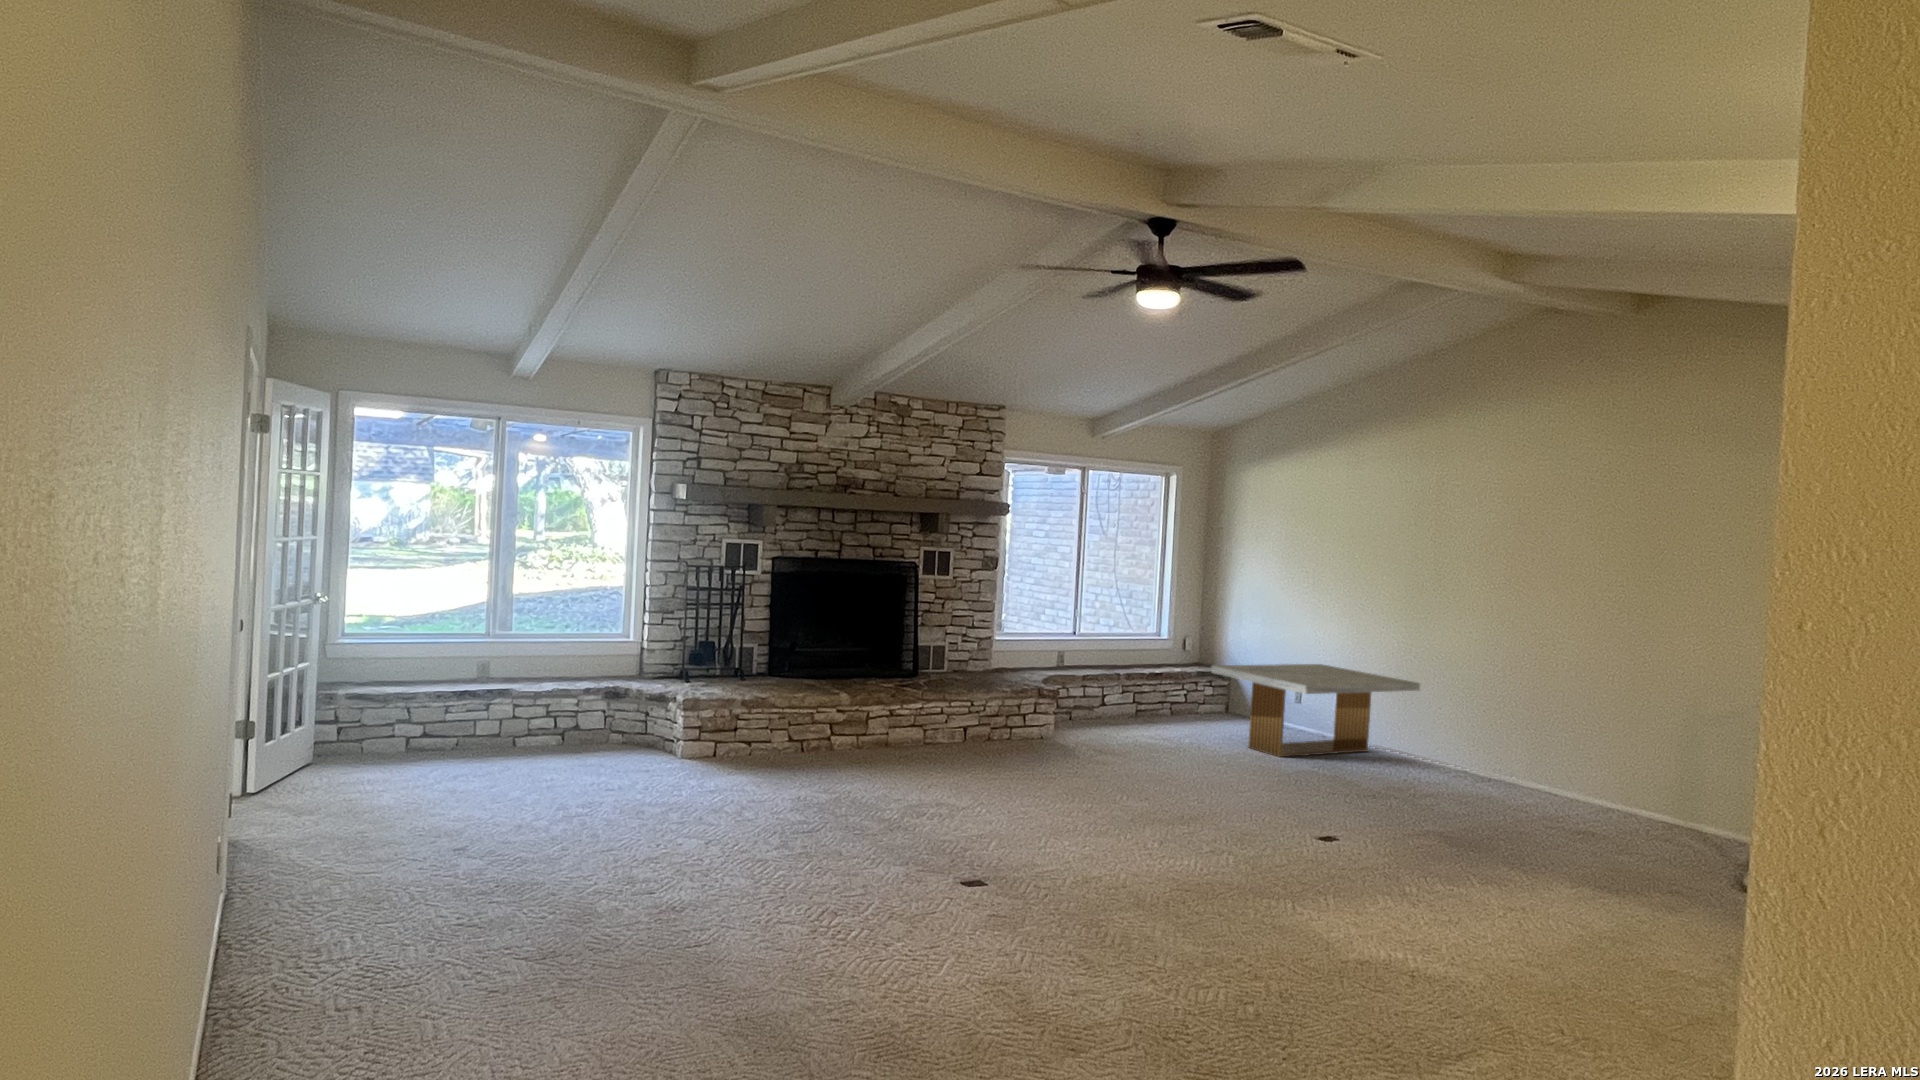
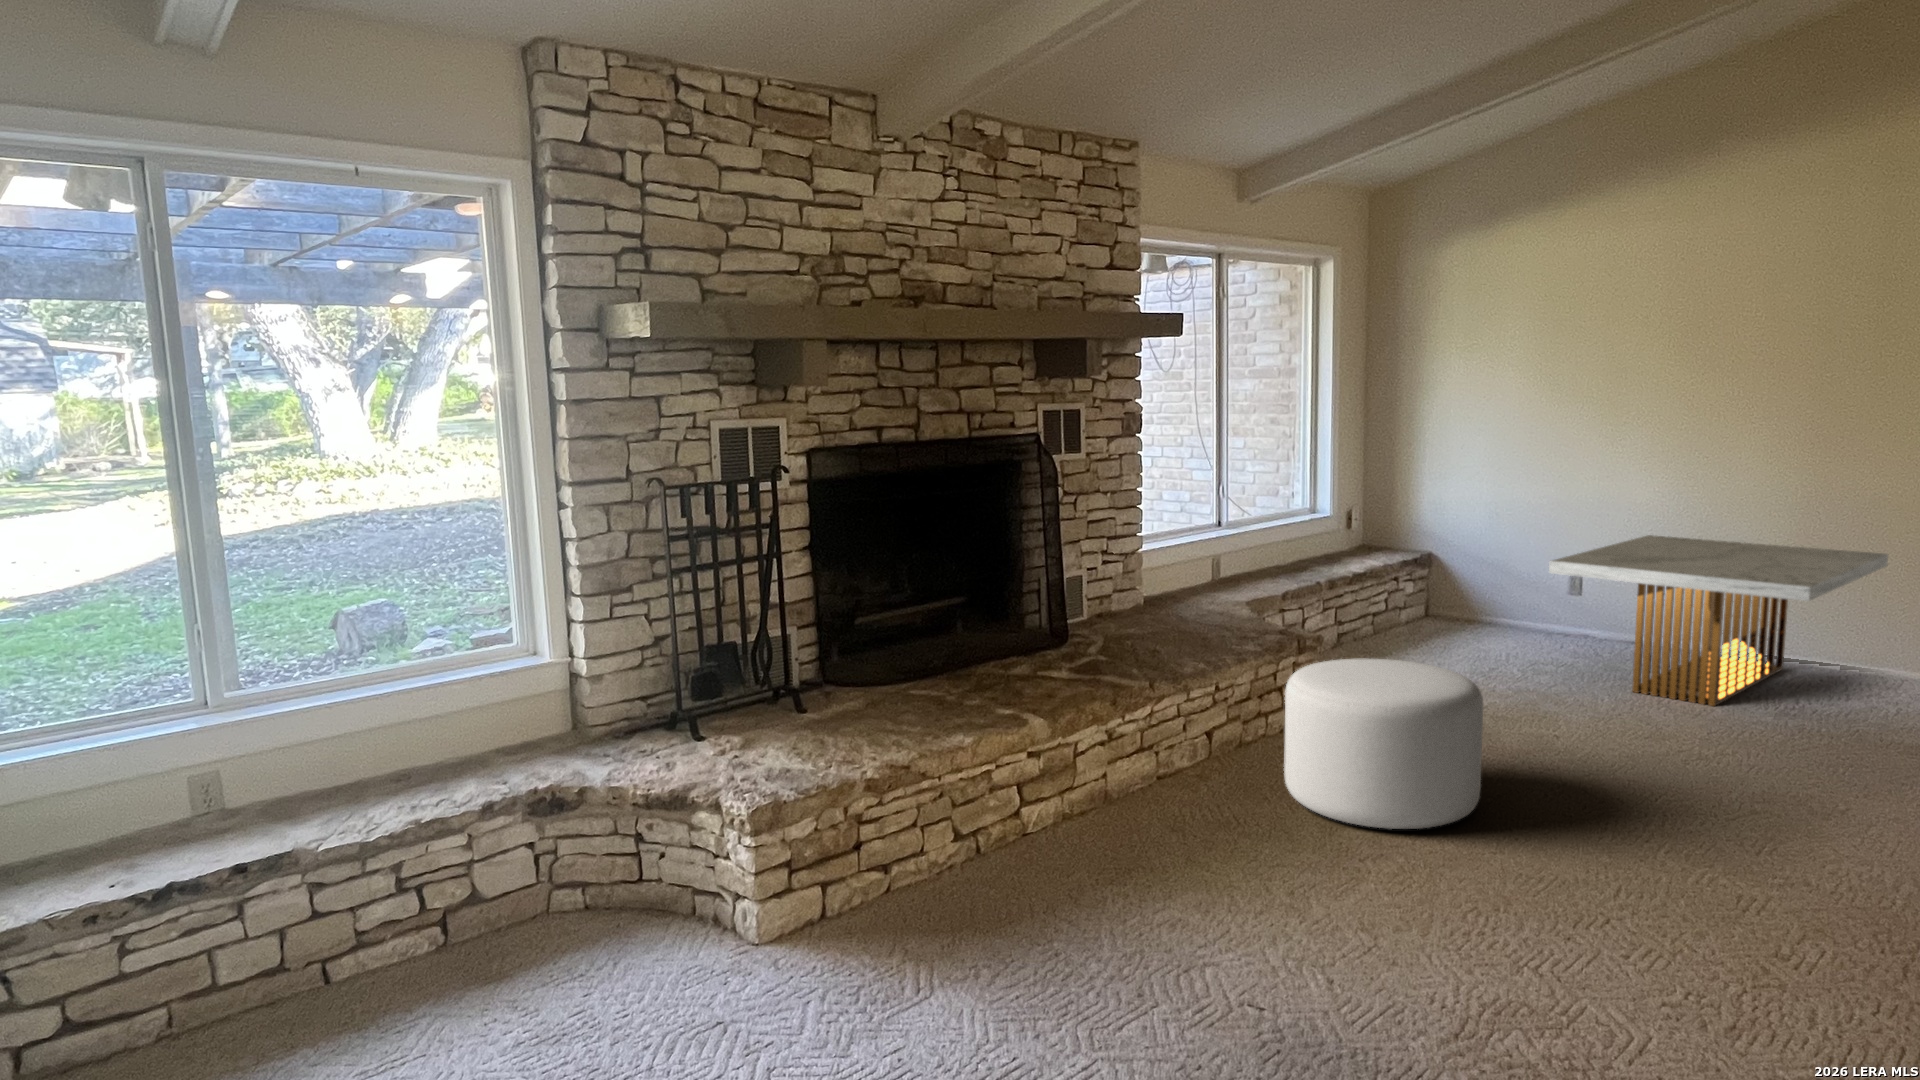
ottoman: none [968,689,1064,768] -> present [1284,658,1483,829]

